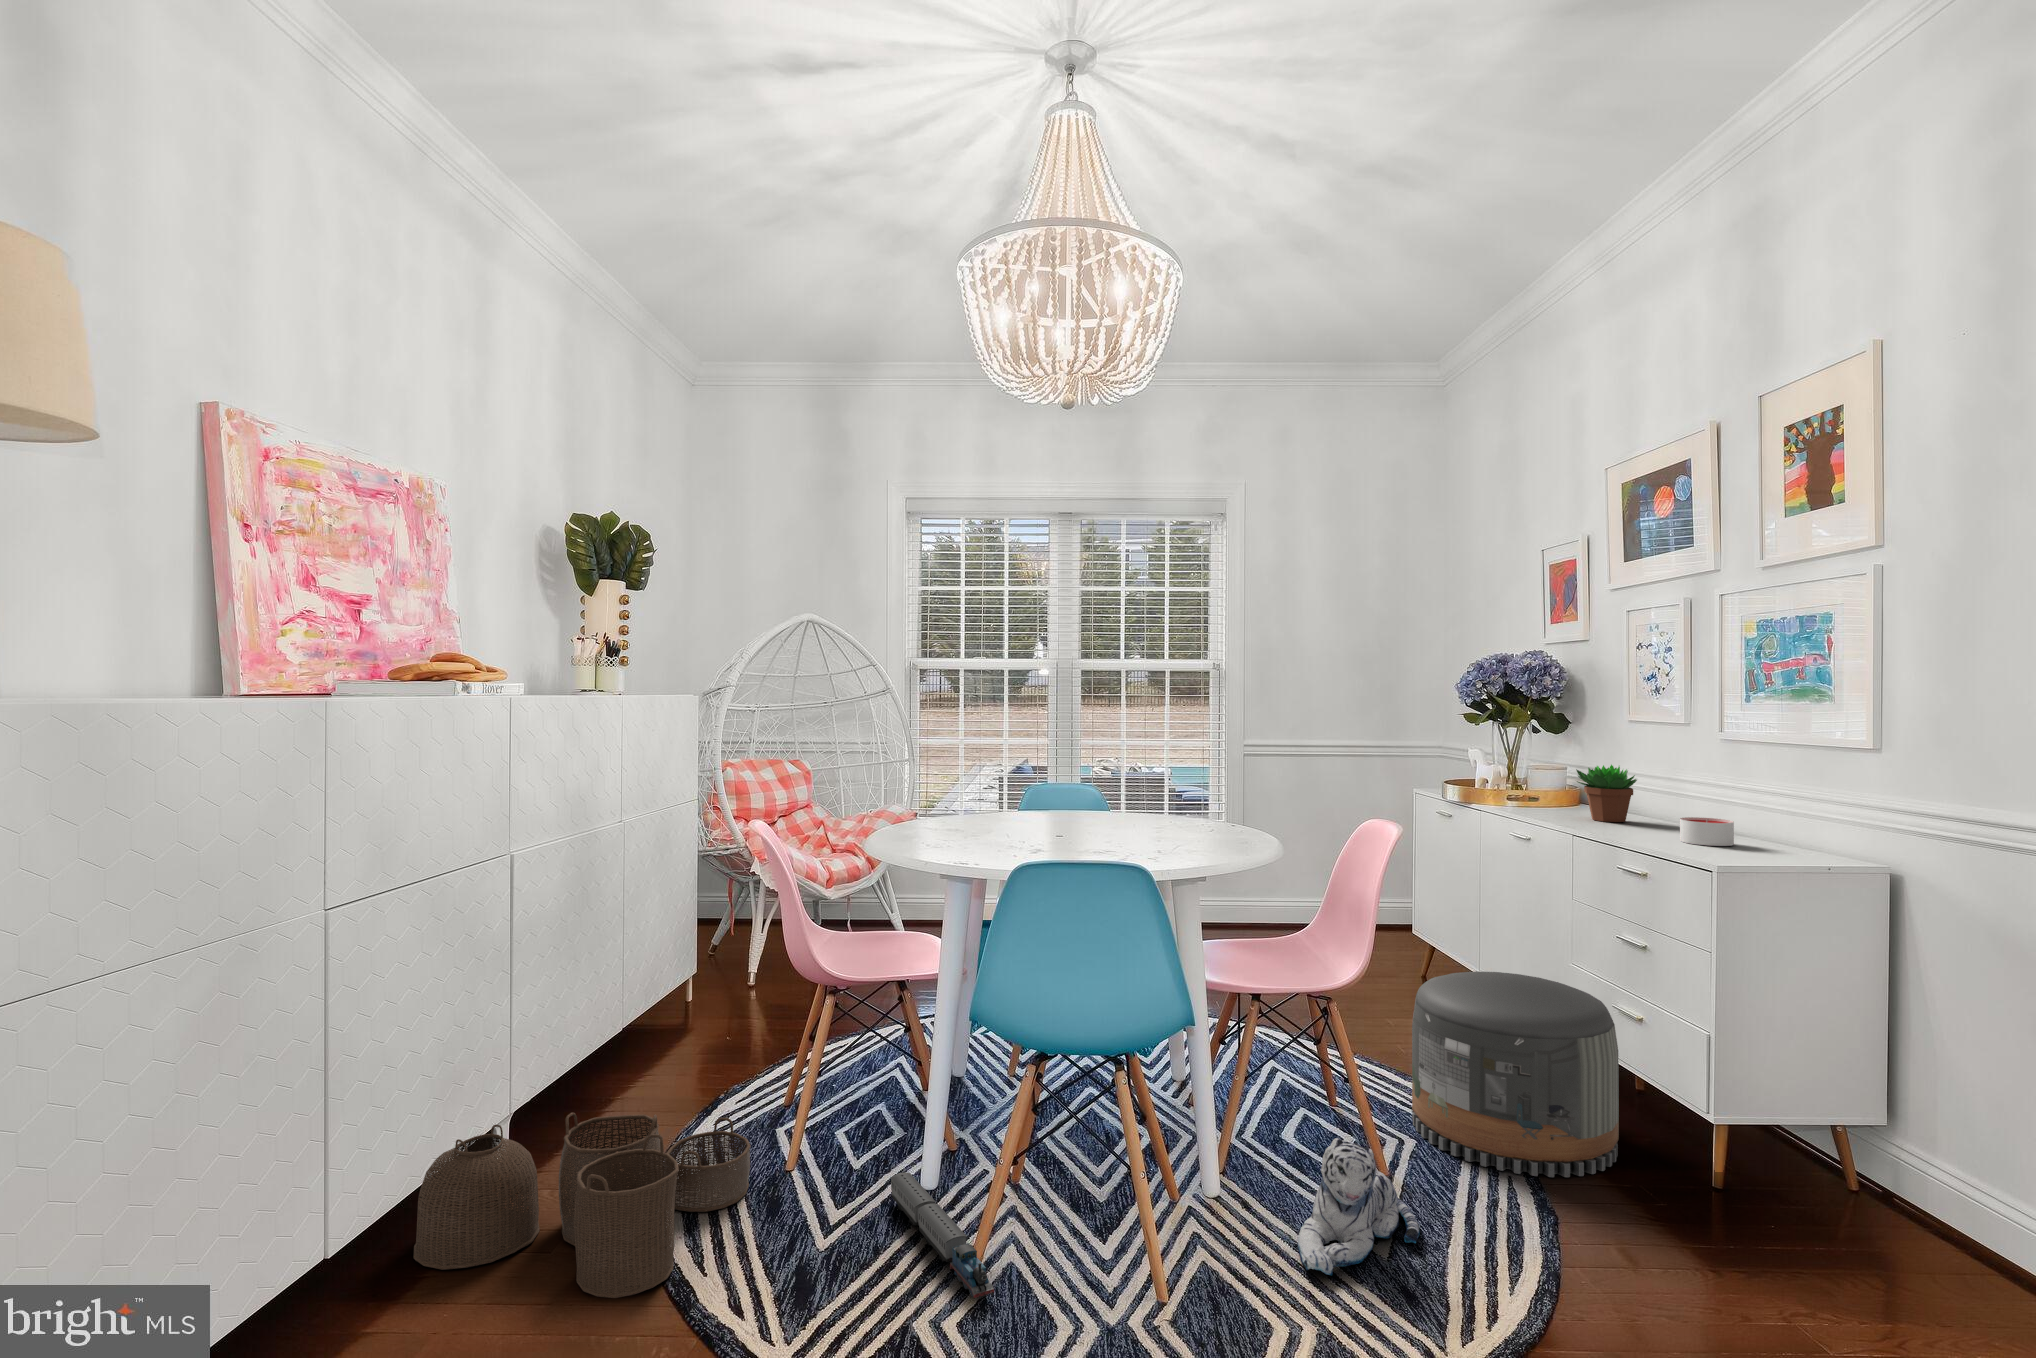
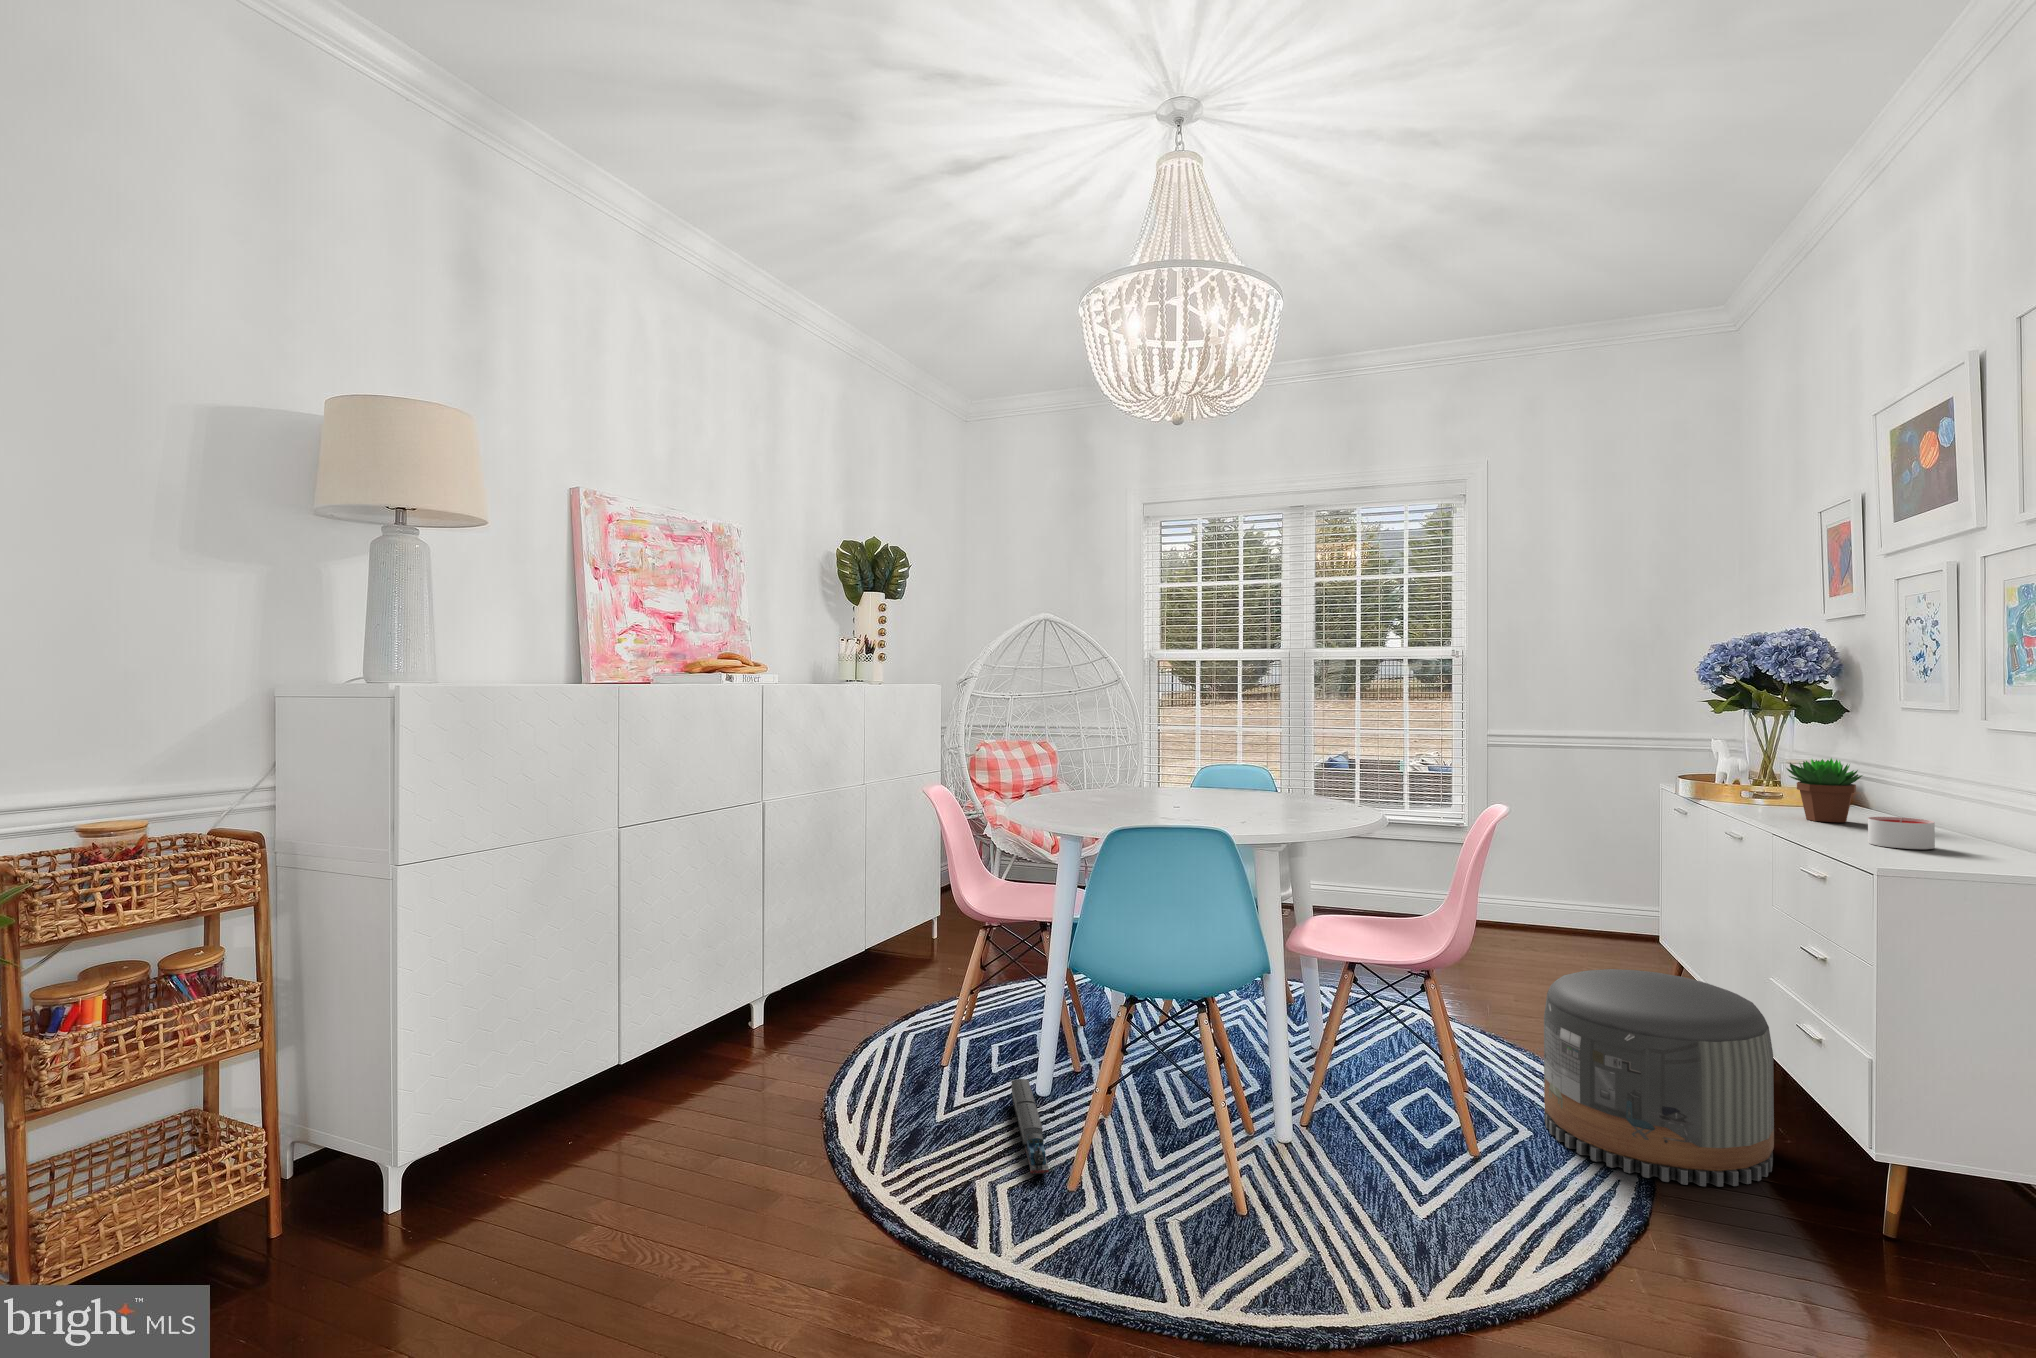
woven basket: present [414,1113,751,1298] -> none [675,997,915,1128]
plush toy: present [1298,1138,1420,1275] -> none [1329,1096,1476,1215]

